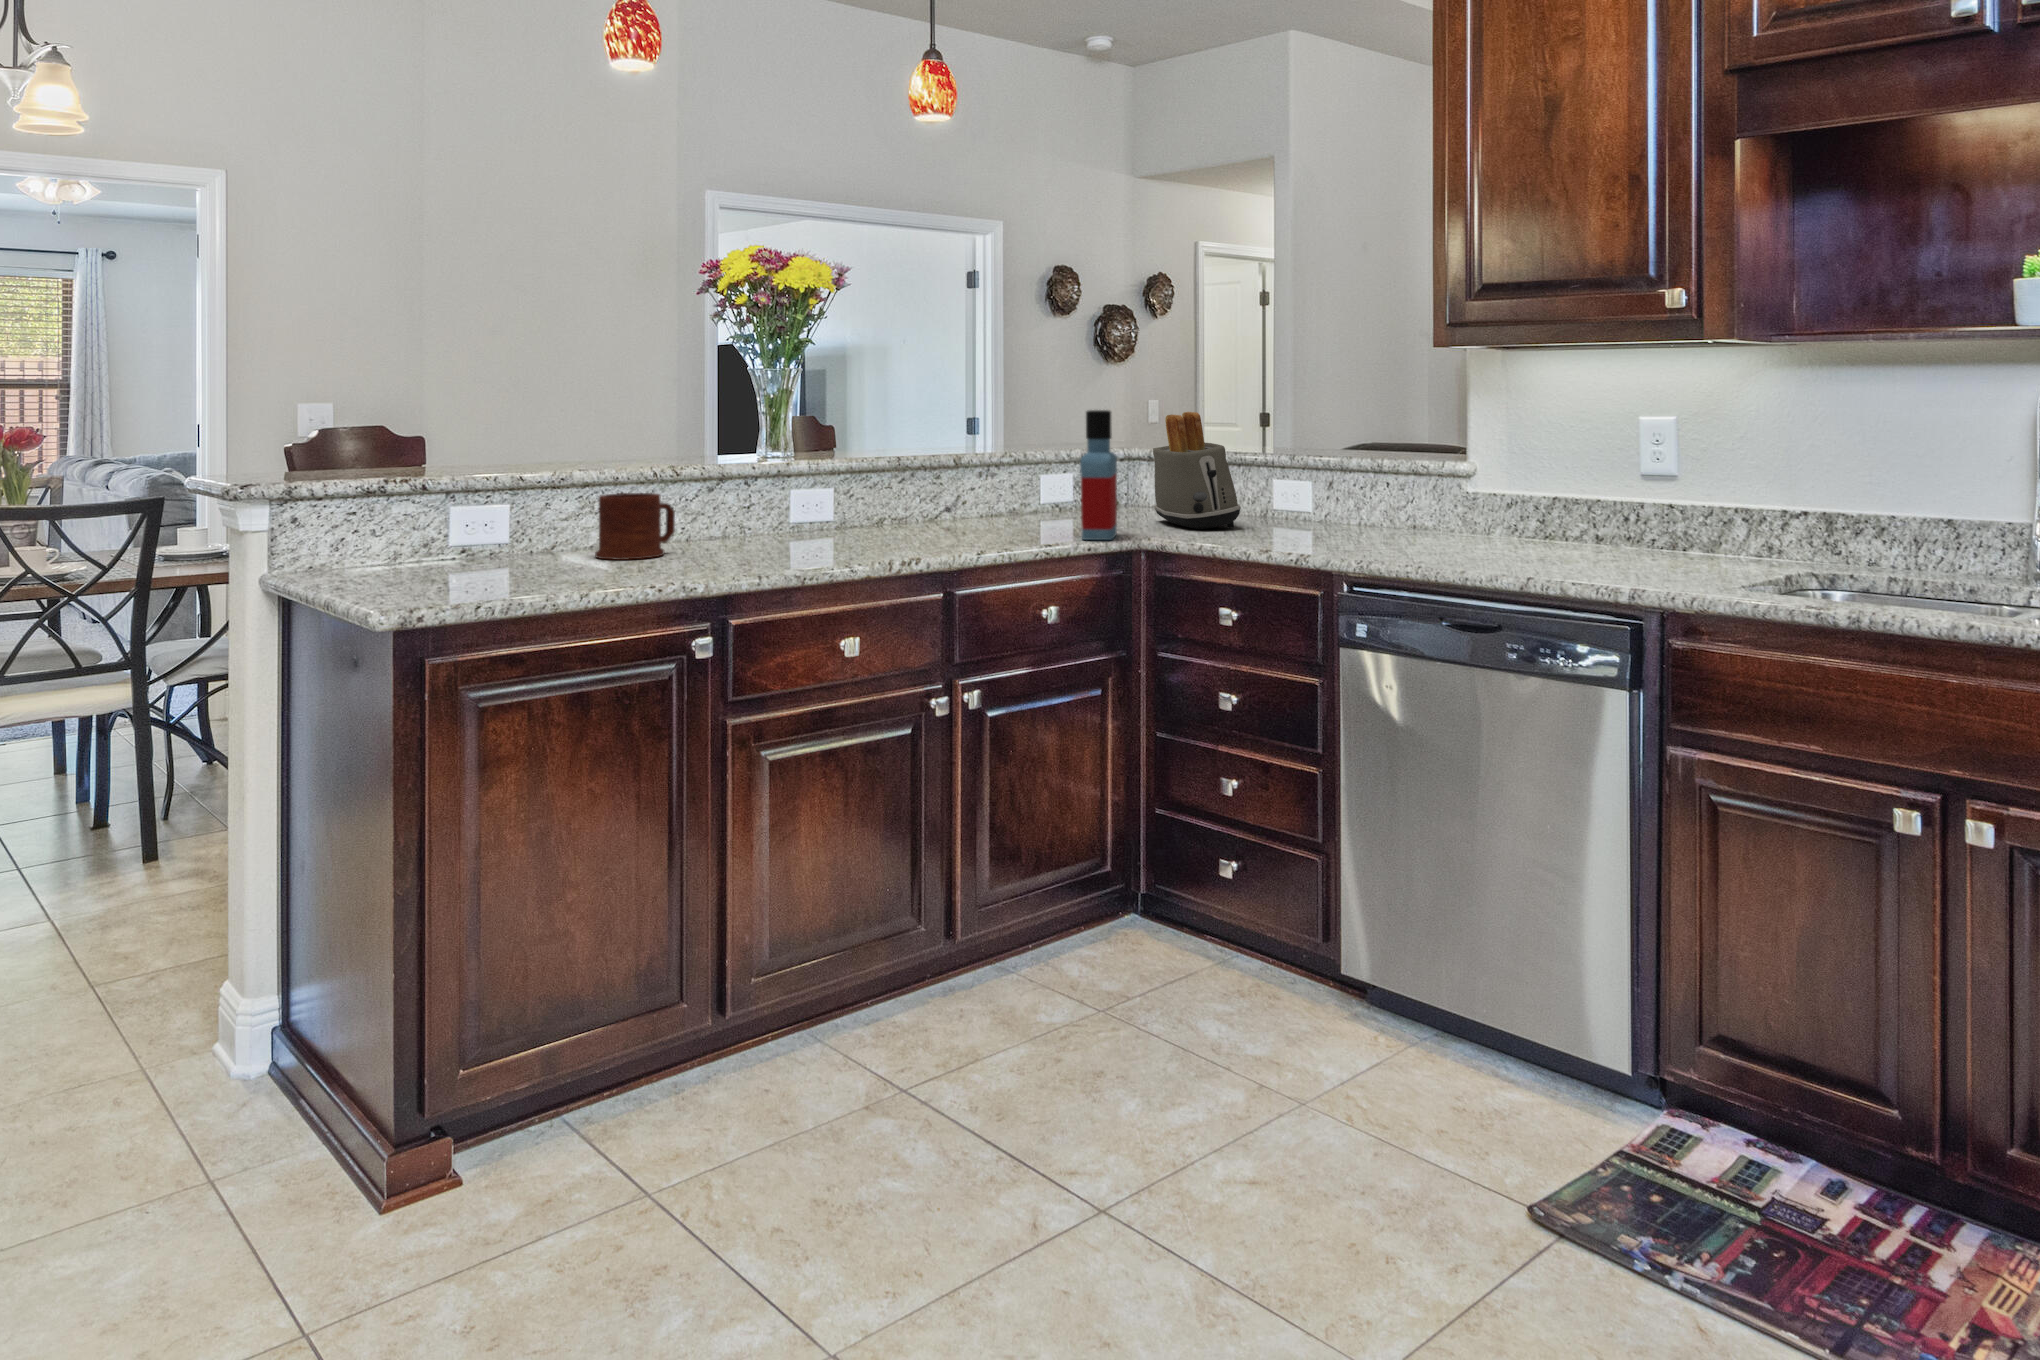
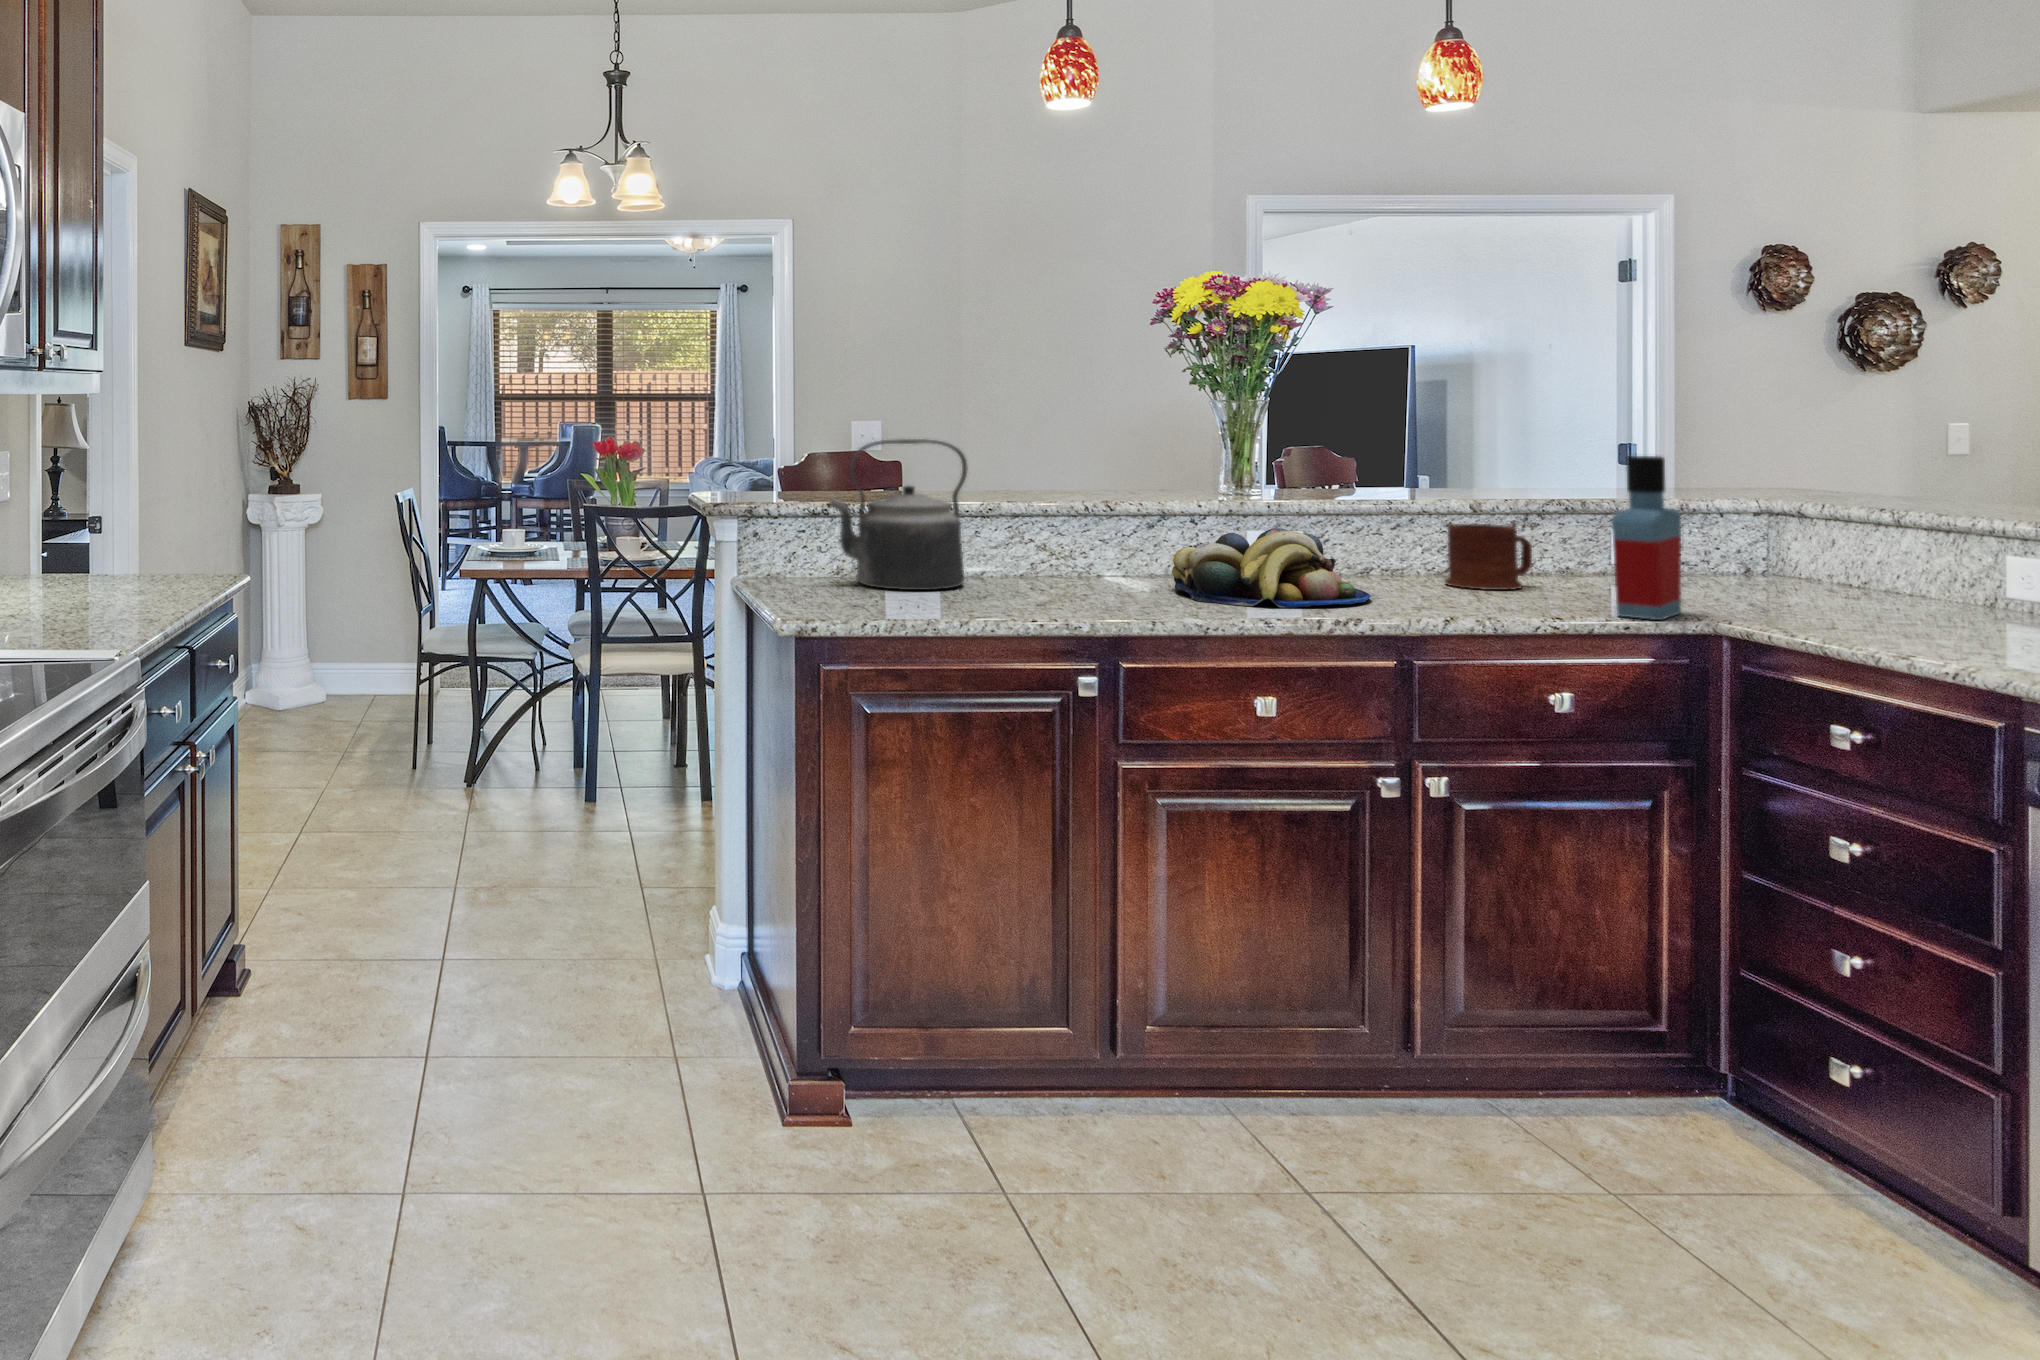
kettle: none [392,407,544,571] -> present [830,439,968,590]
toaster: present [1153,412,1240,529] -> none [1770,459,1904,620]
fruit bowl: none [739,485,908,557] -> present [1172,528,1371,608]
mug: present [595,493,675,560] -> present [1445,524,1532,590]

